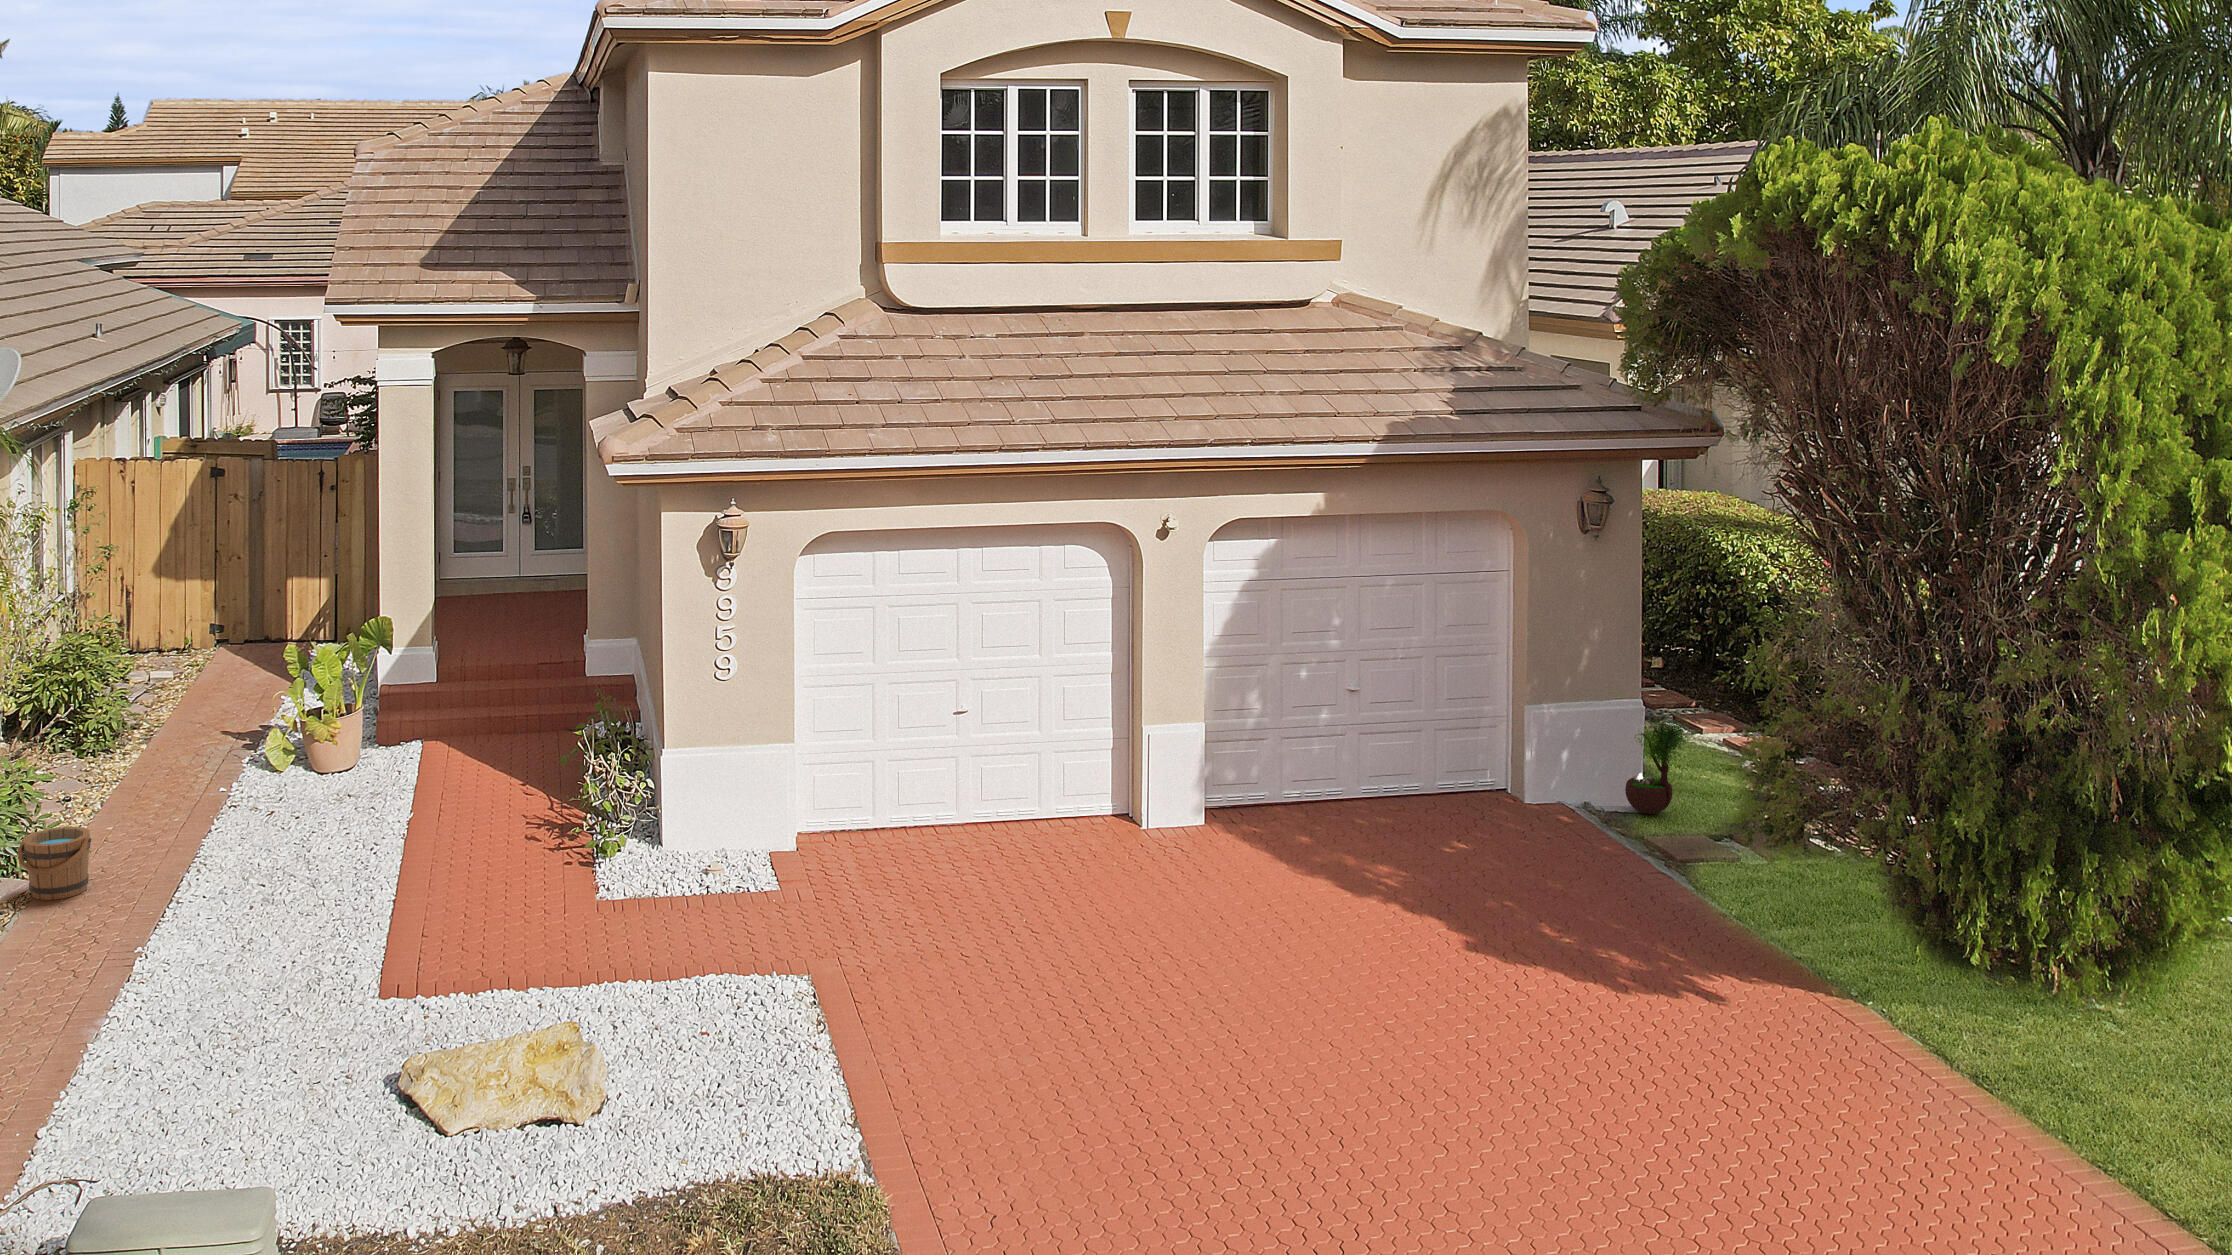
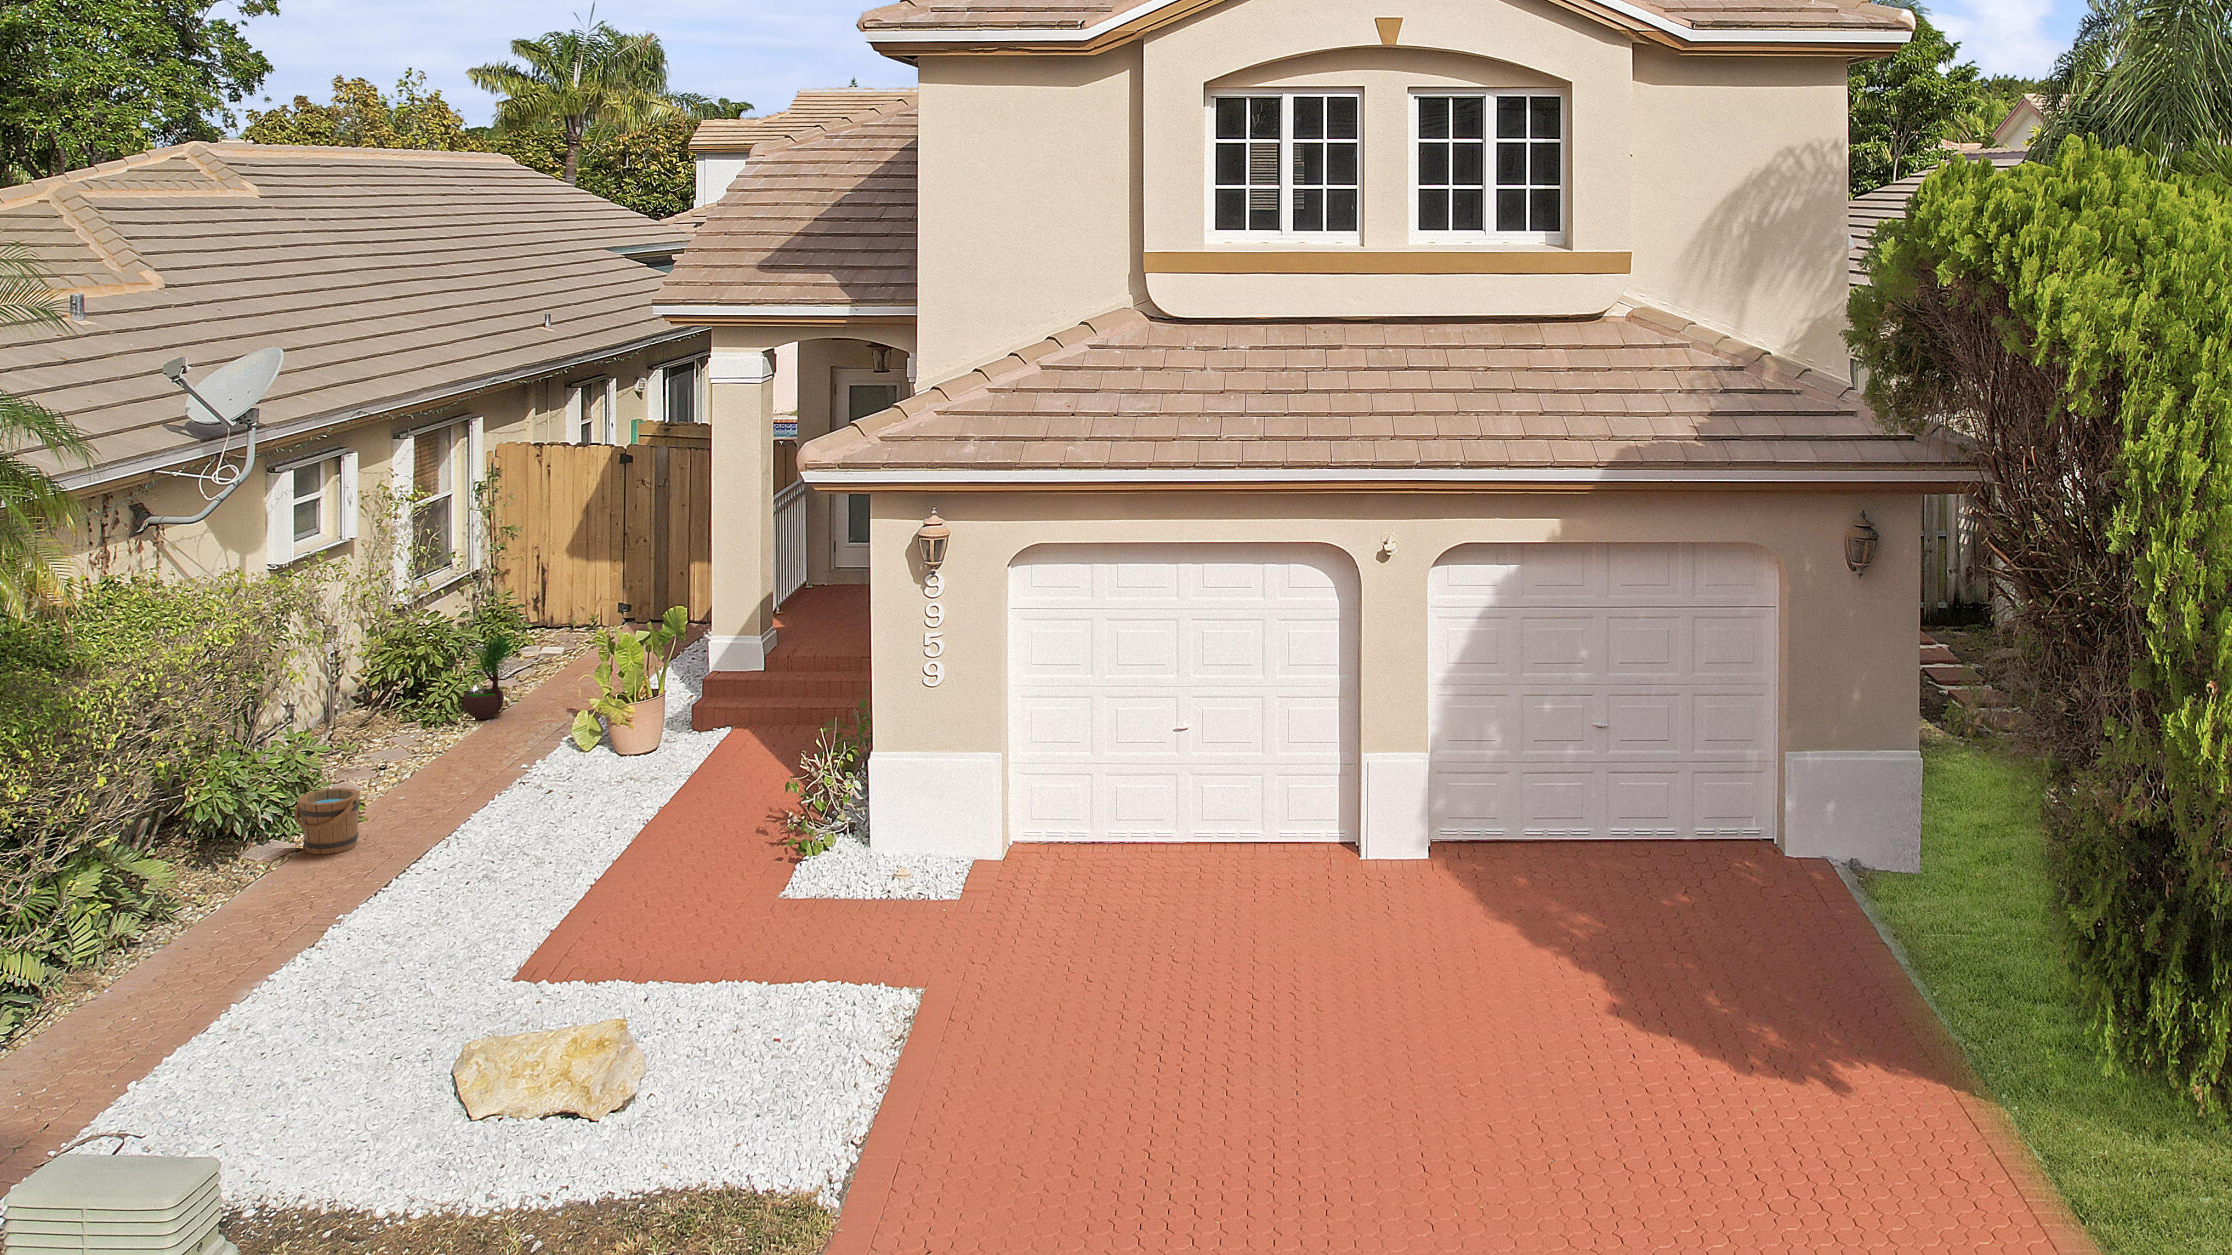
potted tree: present [1625,718,1690,814] -> present [463,634,513,719]

